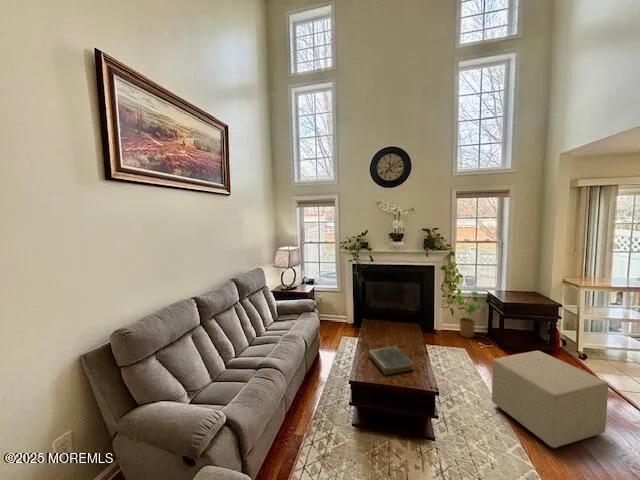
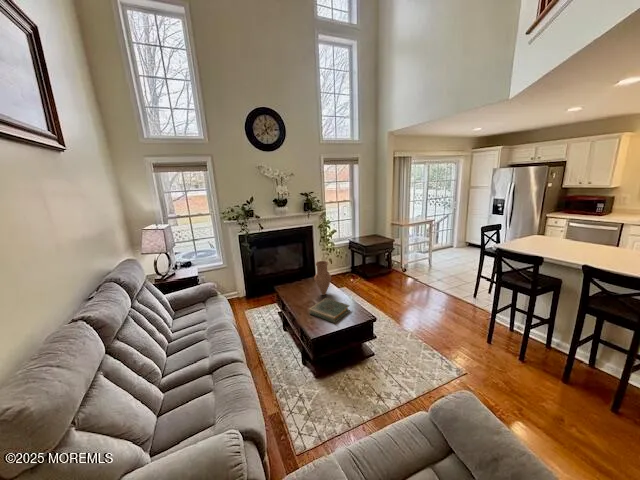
house plant: present [454,291,482,337] -> none [329,241,352,277]
vase: none [390,304,411,344] -> present [314,261,331,295]
ottoman: present [492,351,609,449] -> none [385,271,443,328]

